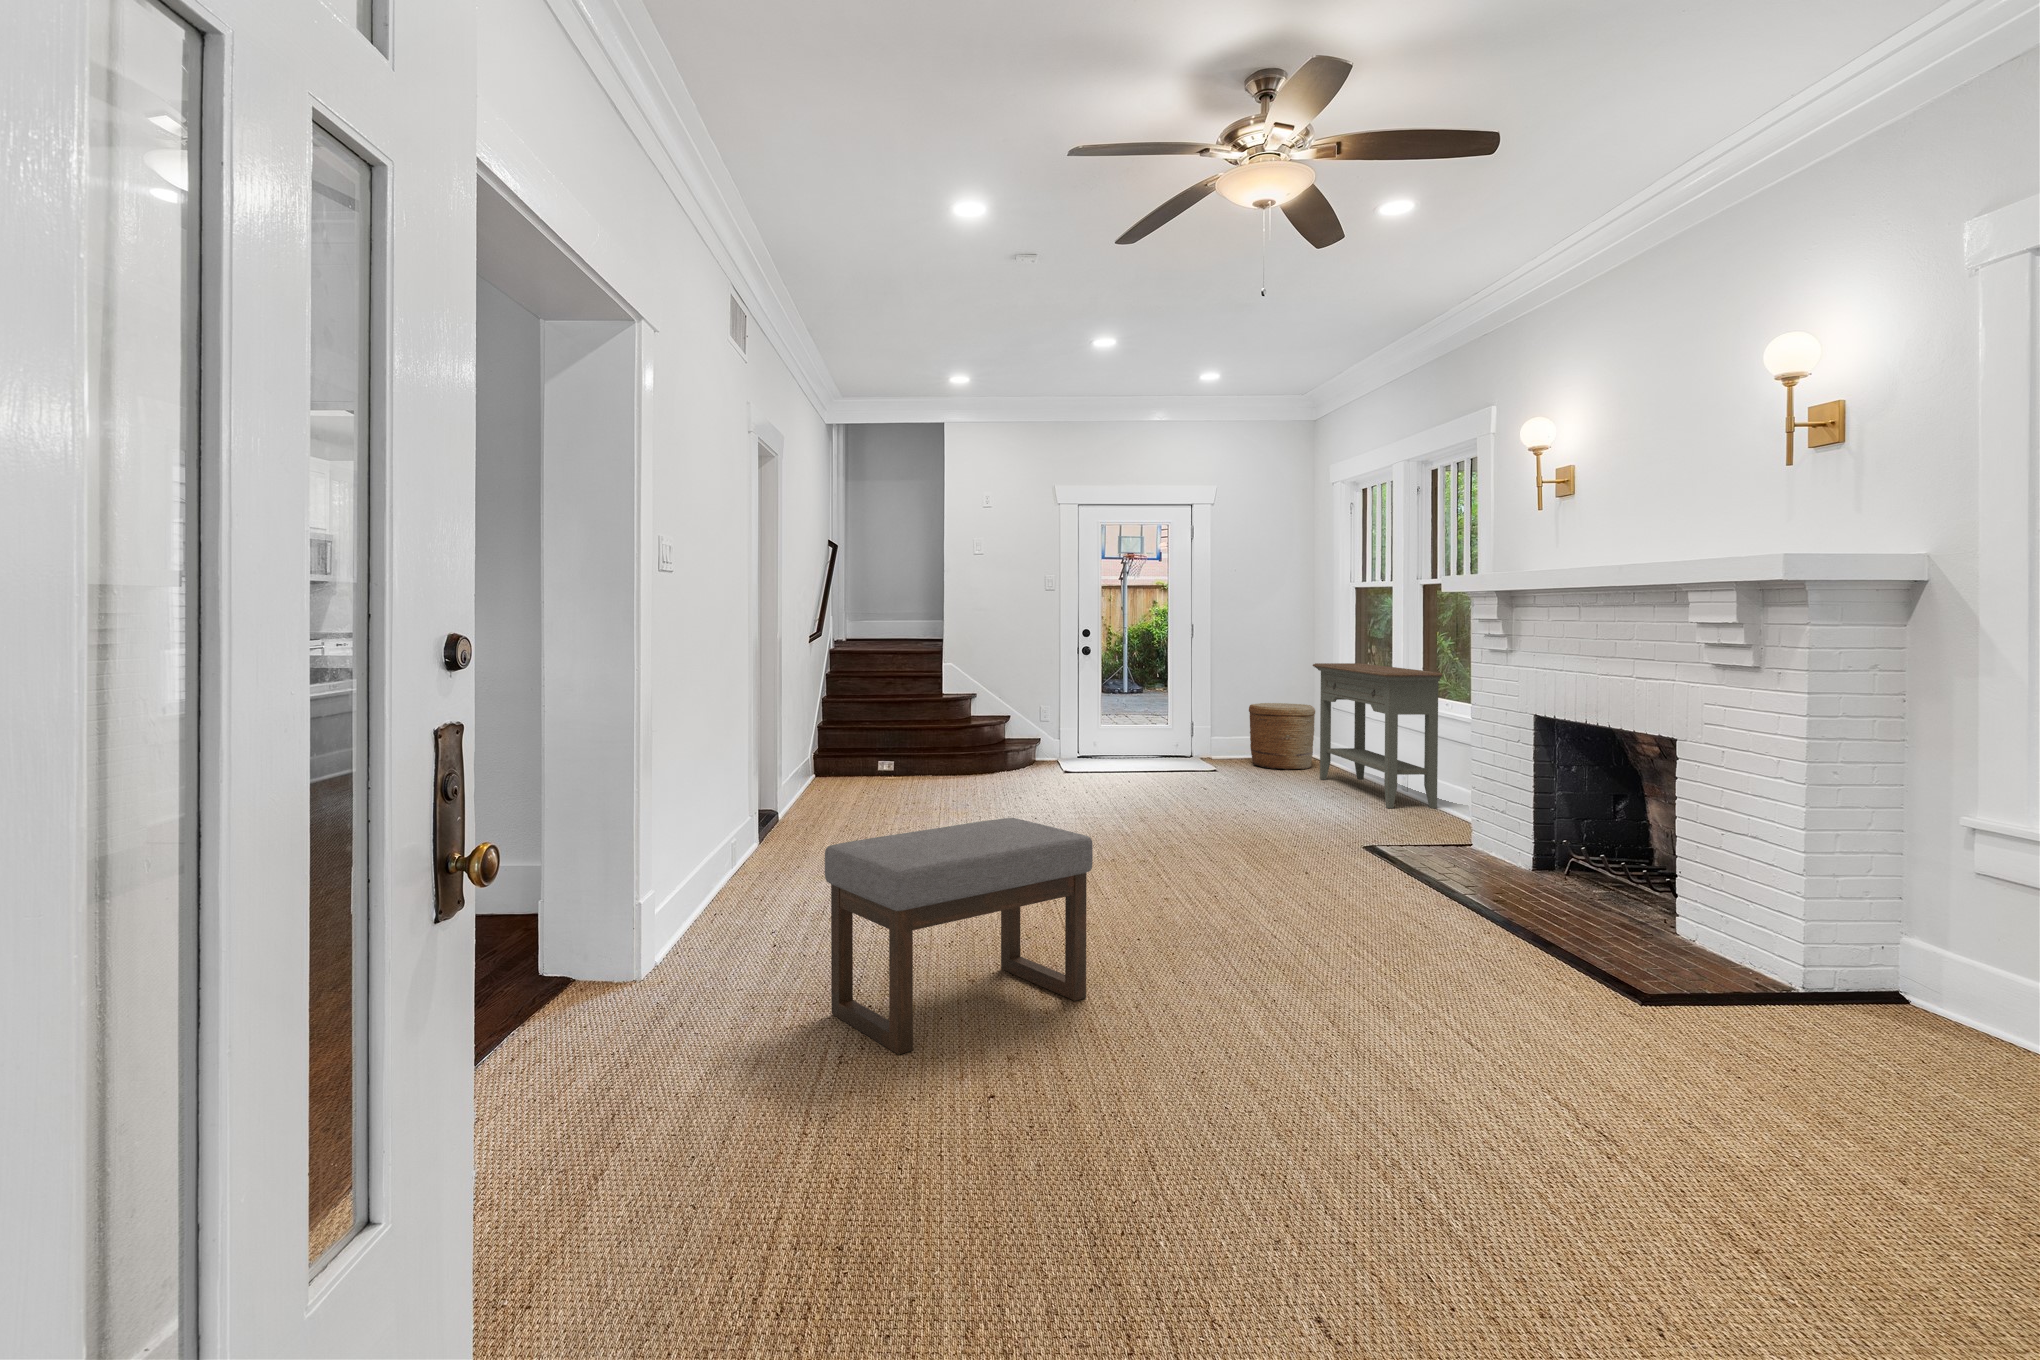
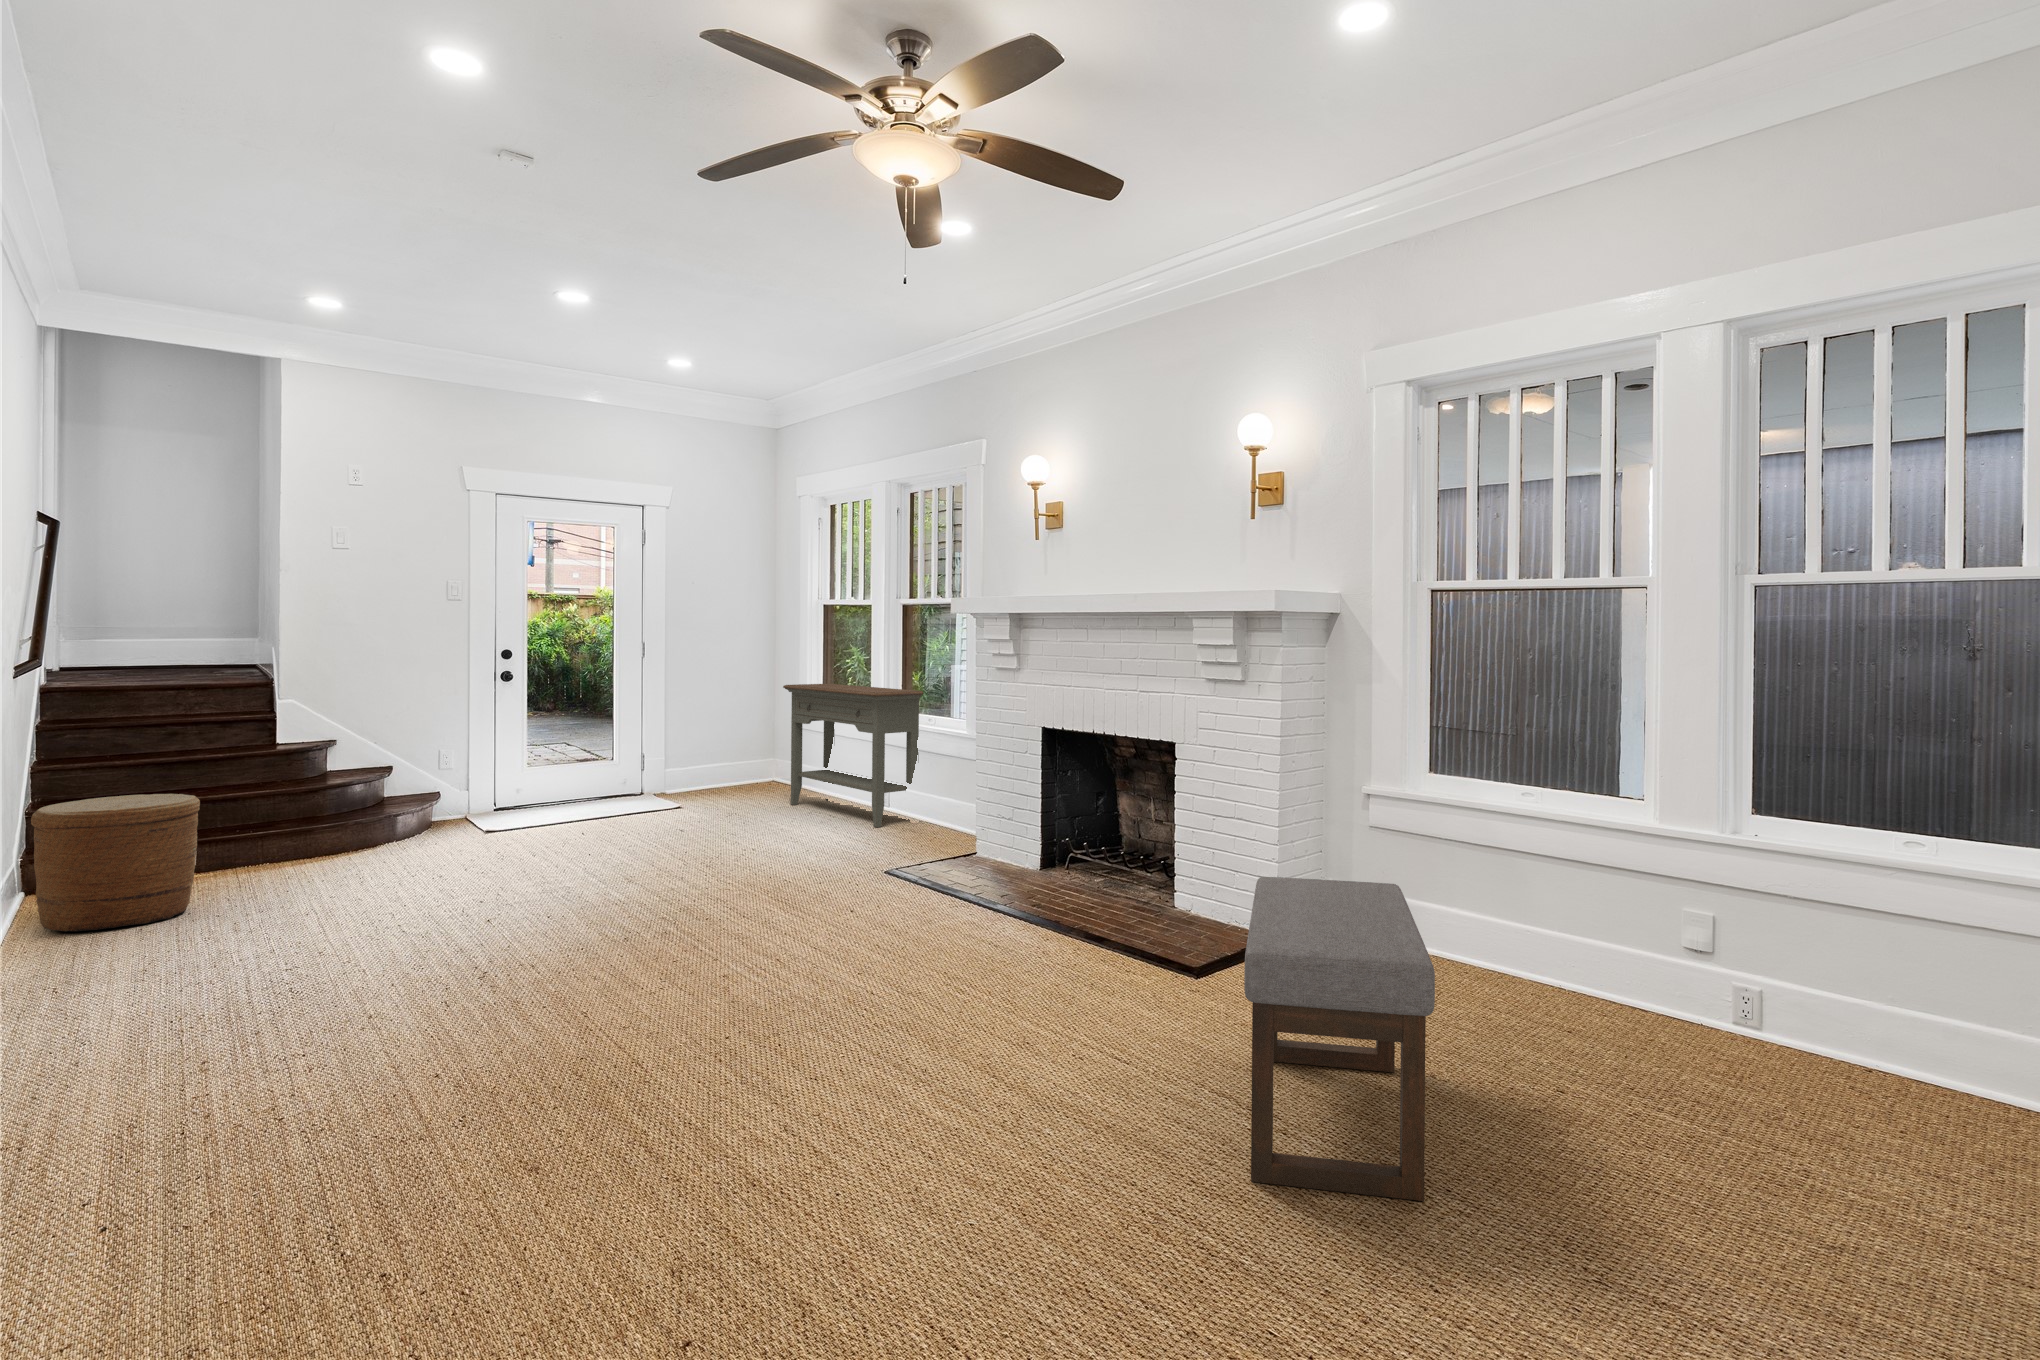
woven basket: present [1249,703,1315,770] -> present [31,794,200,932]
ottoman: present [825,818,1093,1055] -> present [1244,877,1435,1201]

